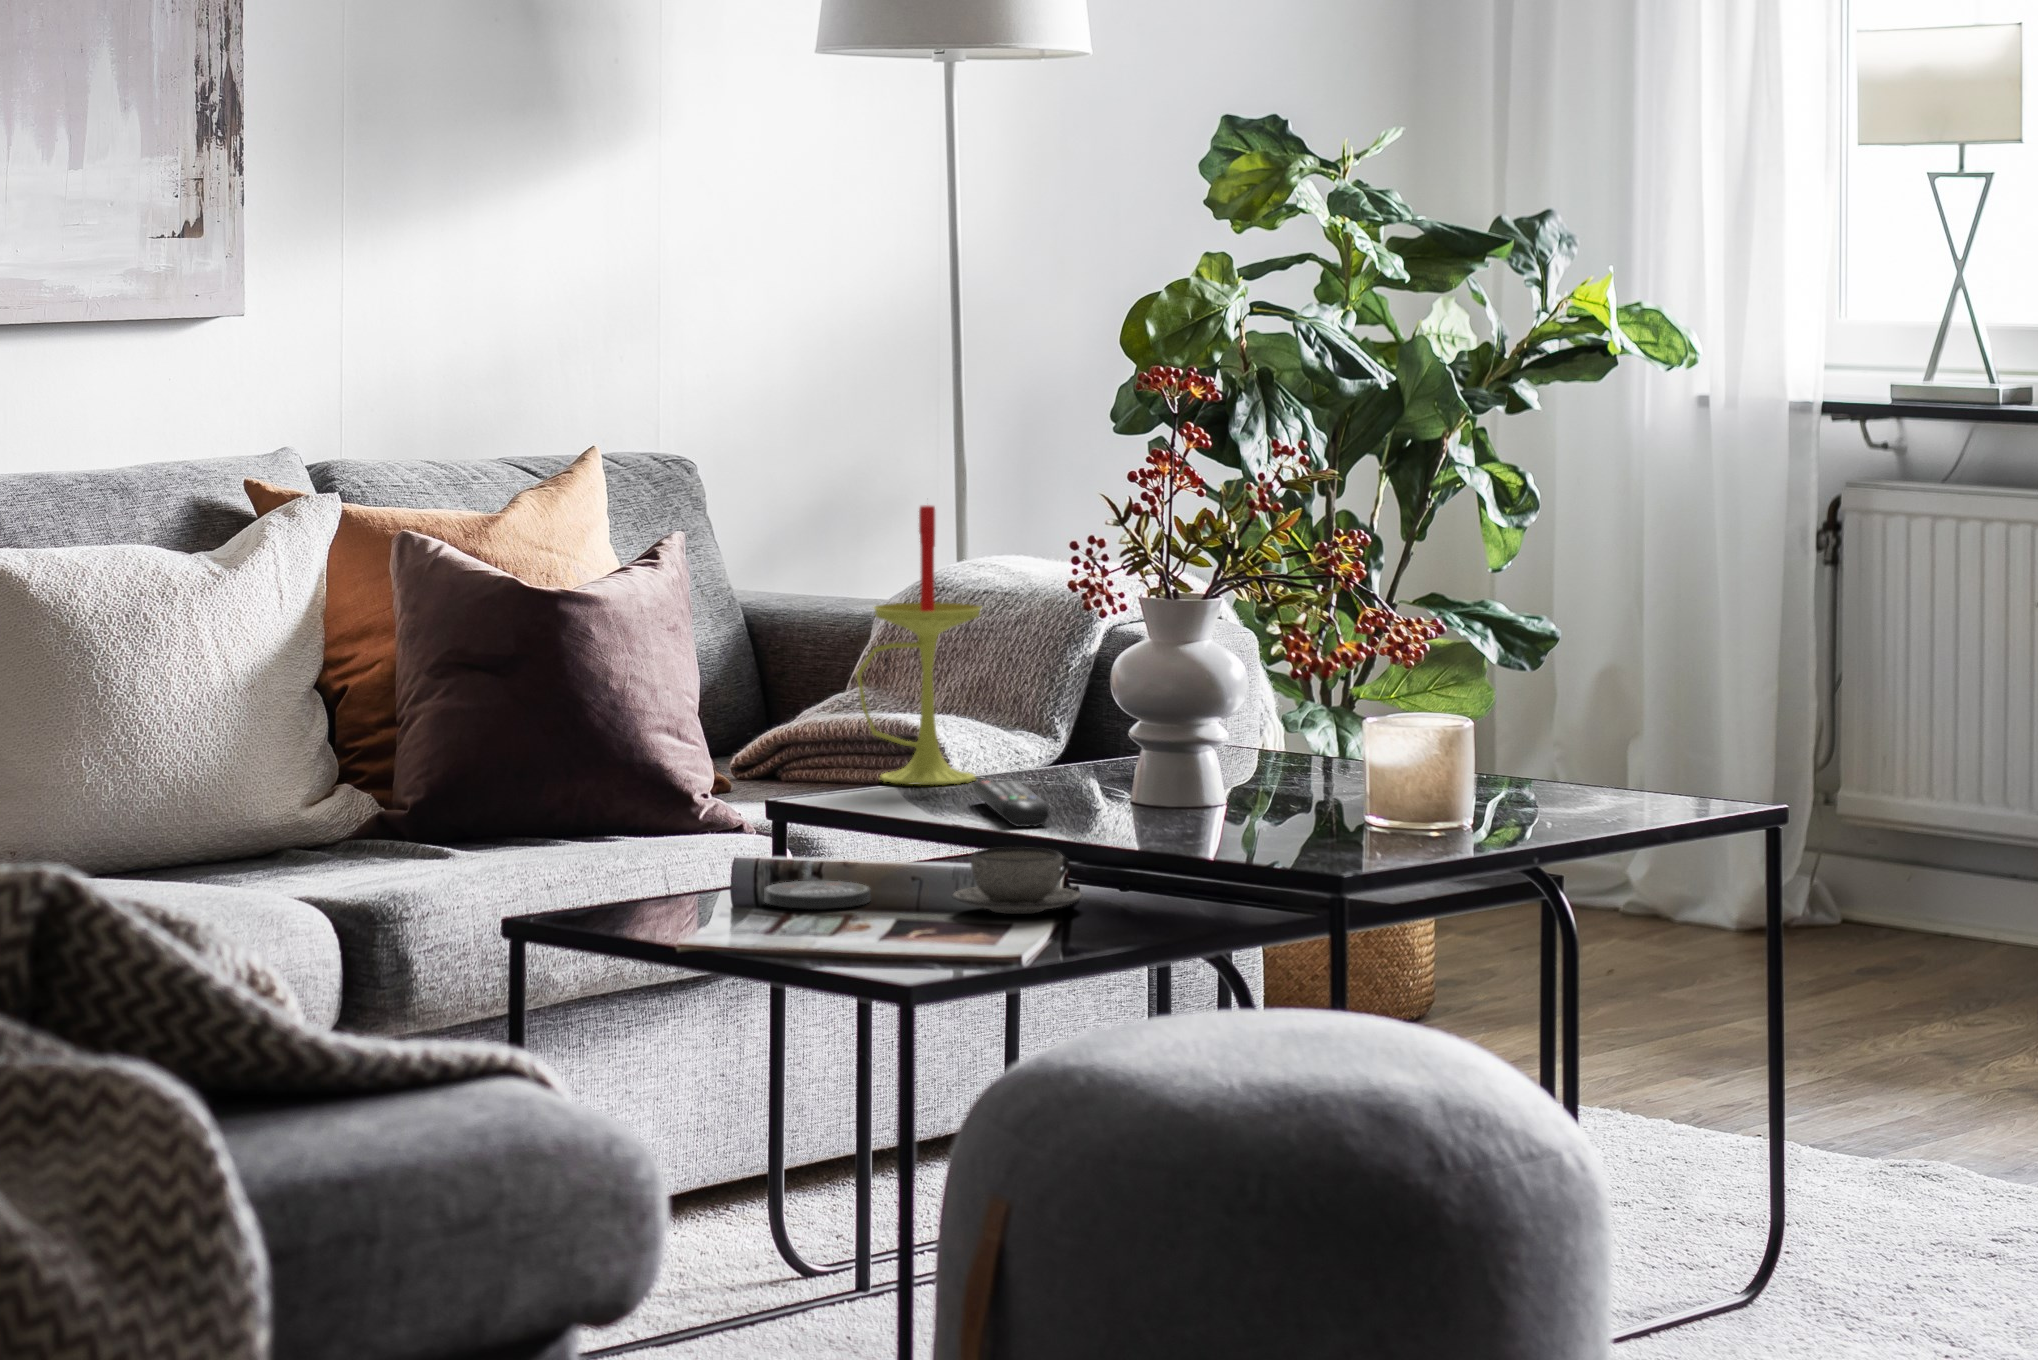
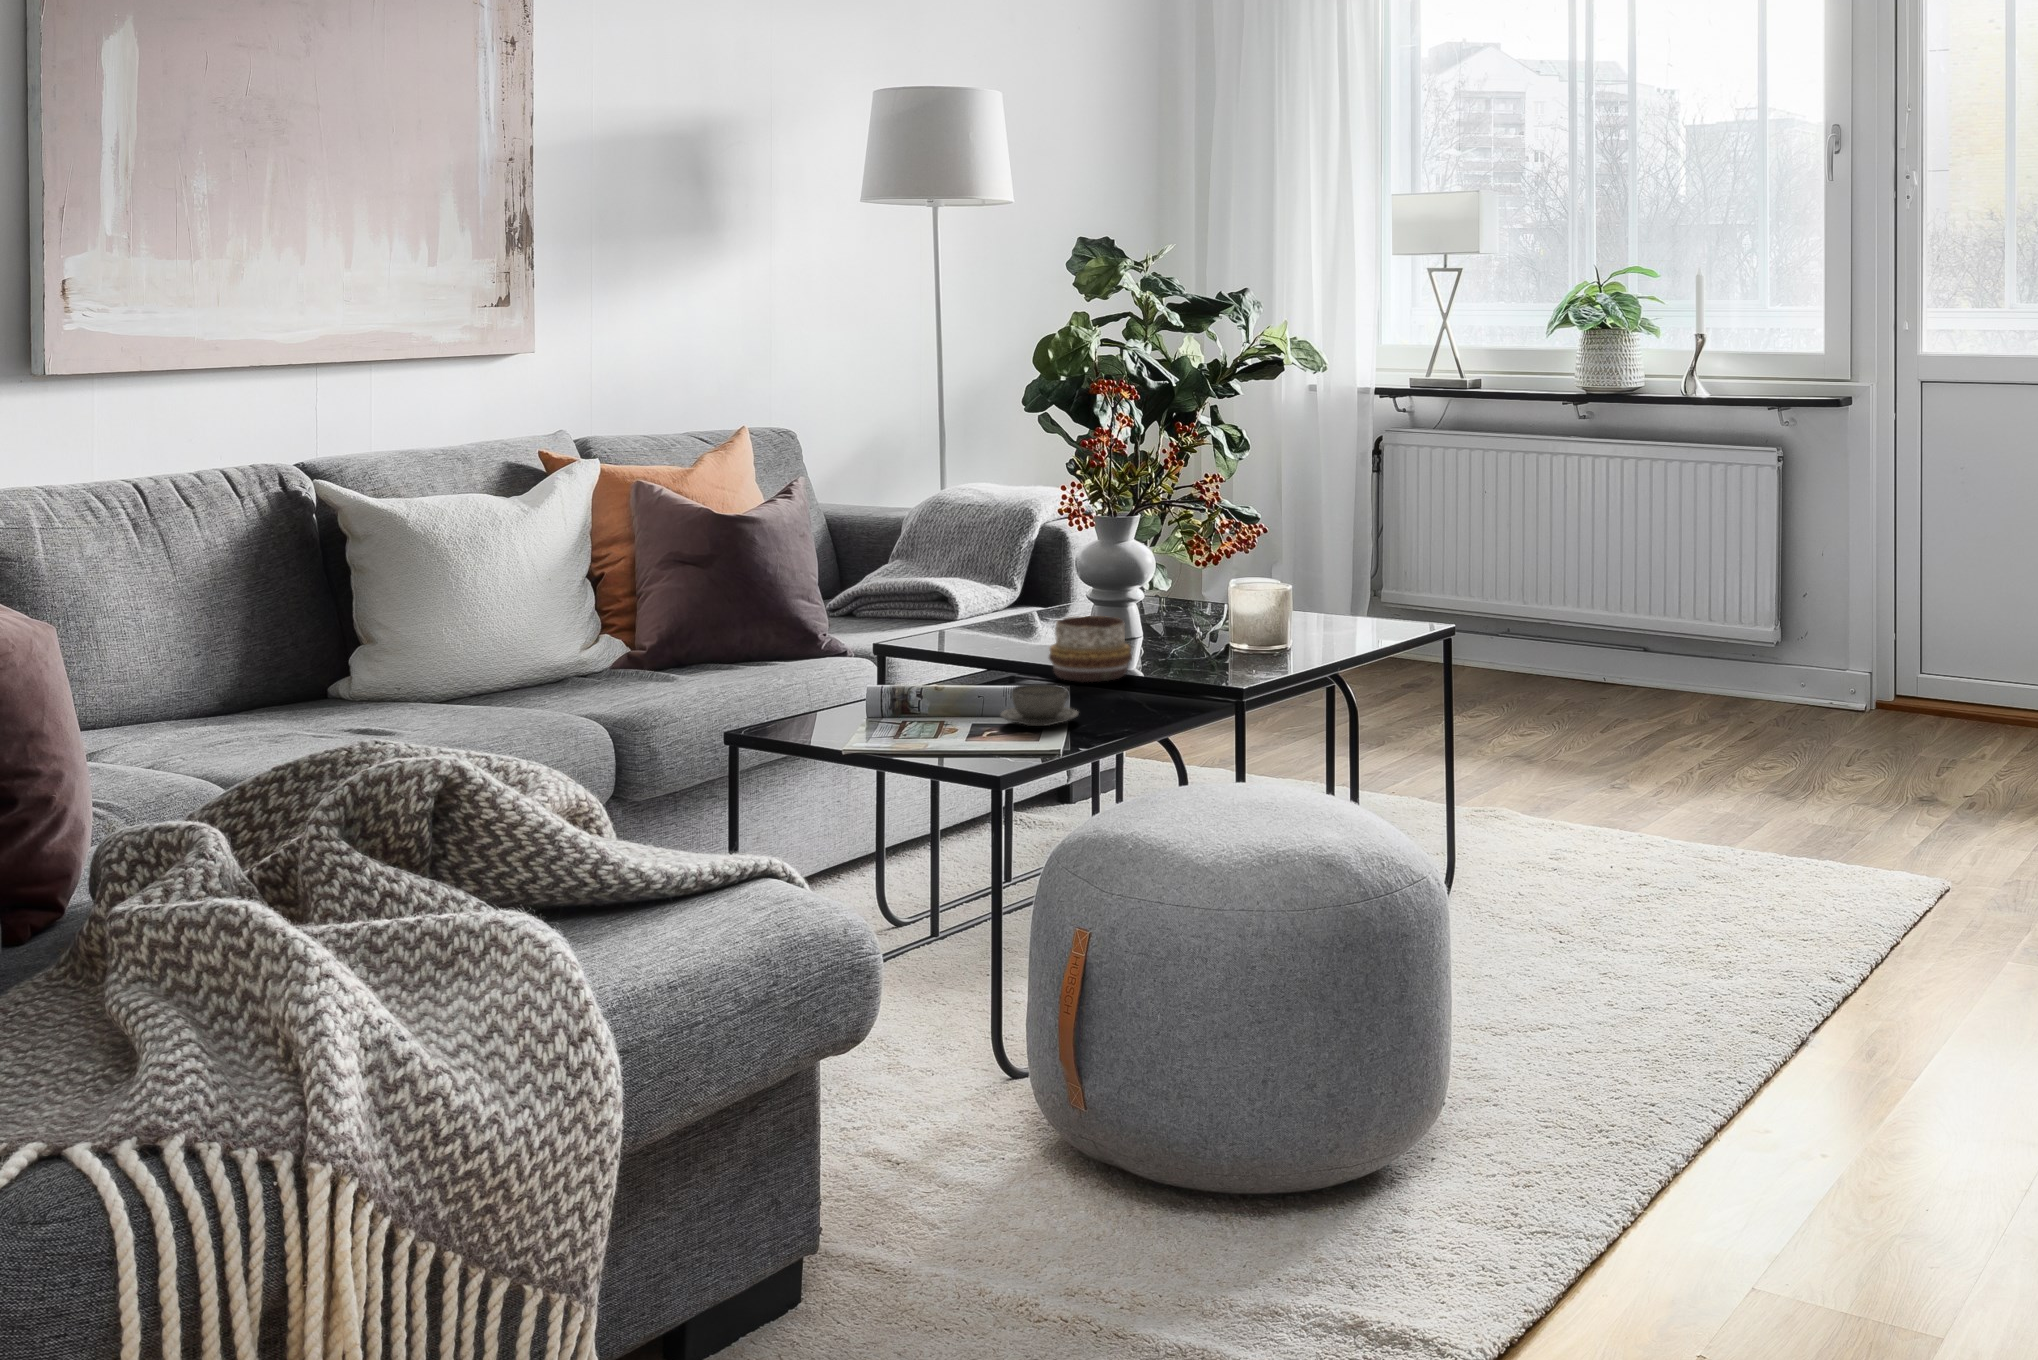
candle: present [857,505,981,785] -> none [906,459,978,626]
decorative bowl: none [1060,754,1201,860] -> present [1049,616,1132,682]
remote control: present [973,781,1049,827] -> none [979,625,1031,656]
coaster: present [764,881,871,909] -> none [880,704,946,725]

